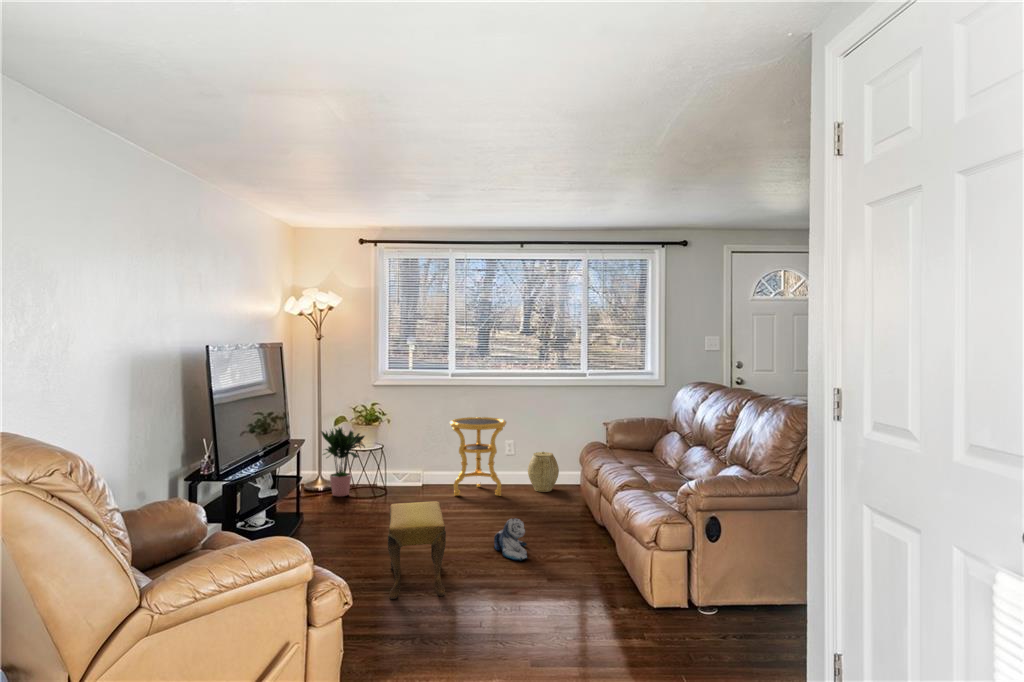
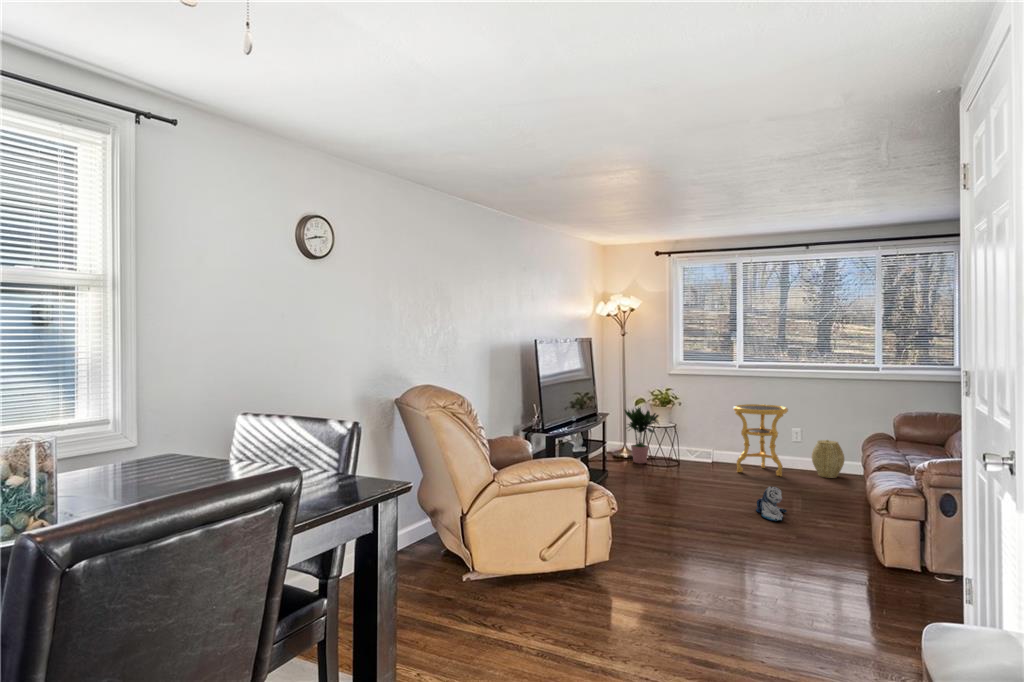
footstool: present [388,501,446,599] -> none [656,462,705,533]

